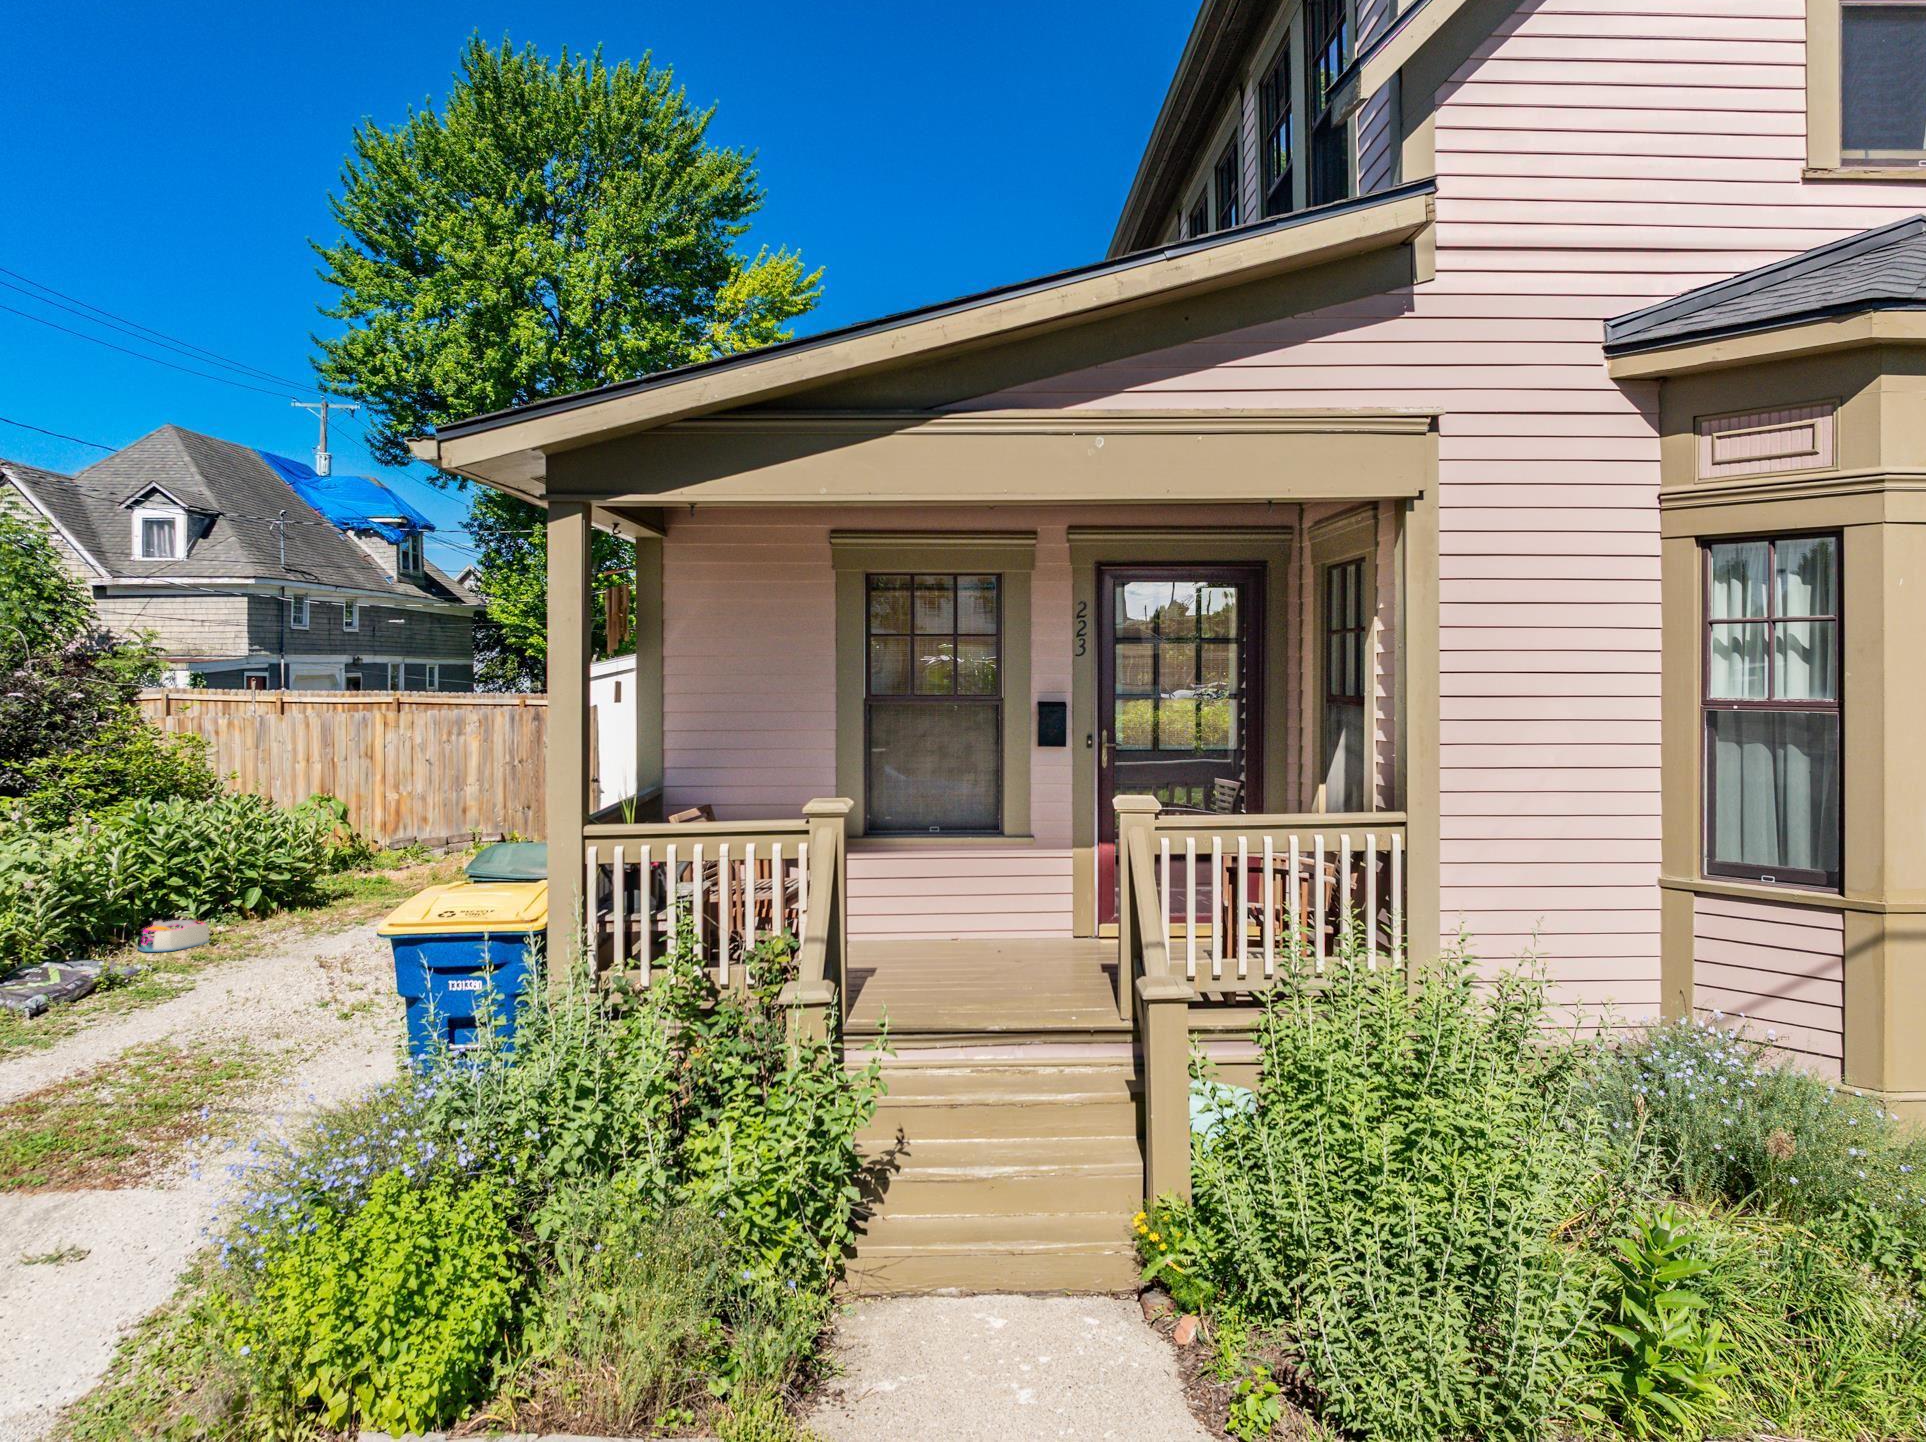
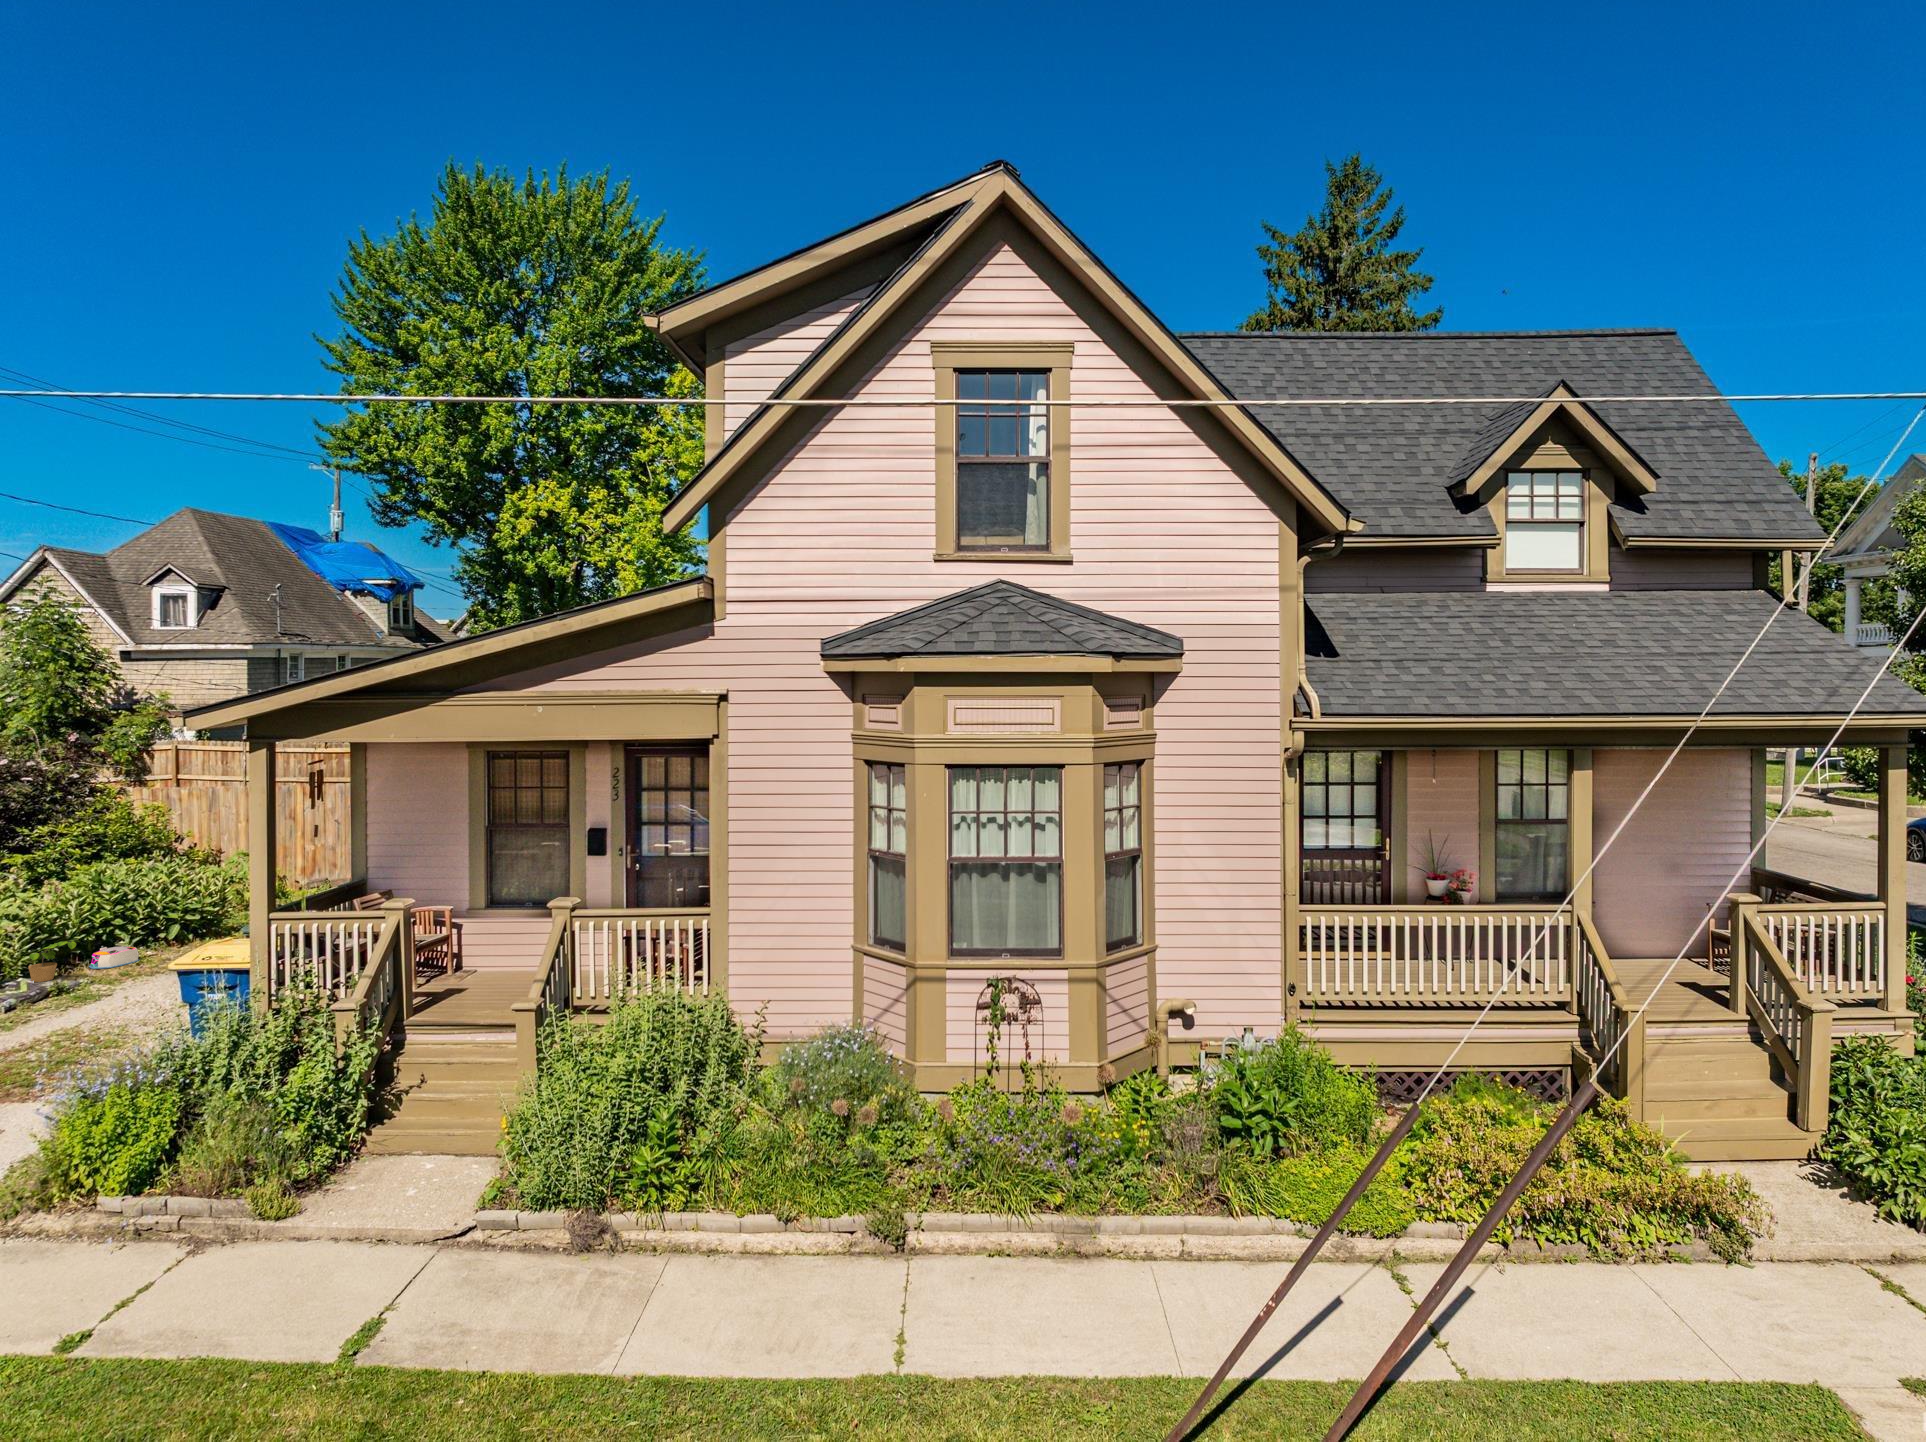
potted plant: none [52,905,132,969] -> present [28,940,76,982]

